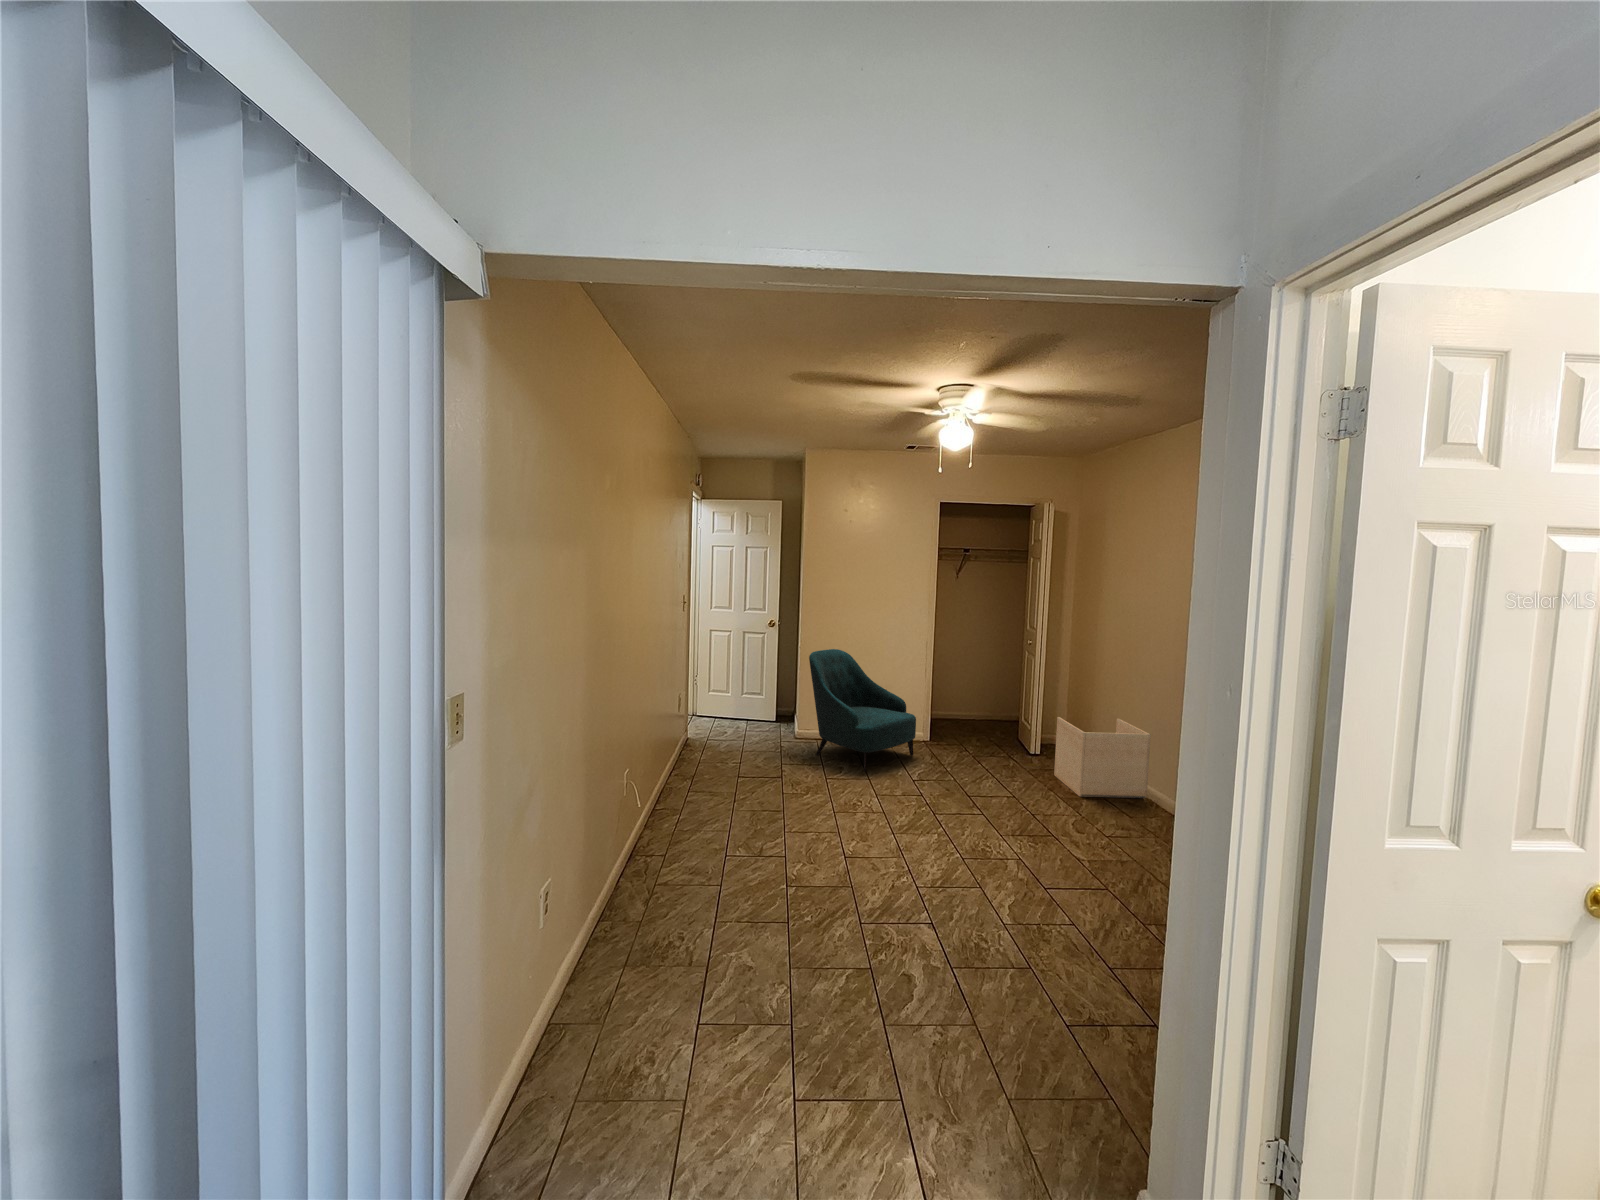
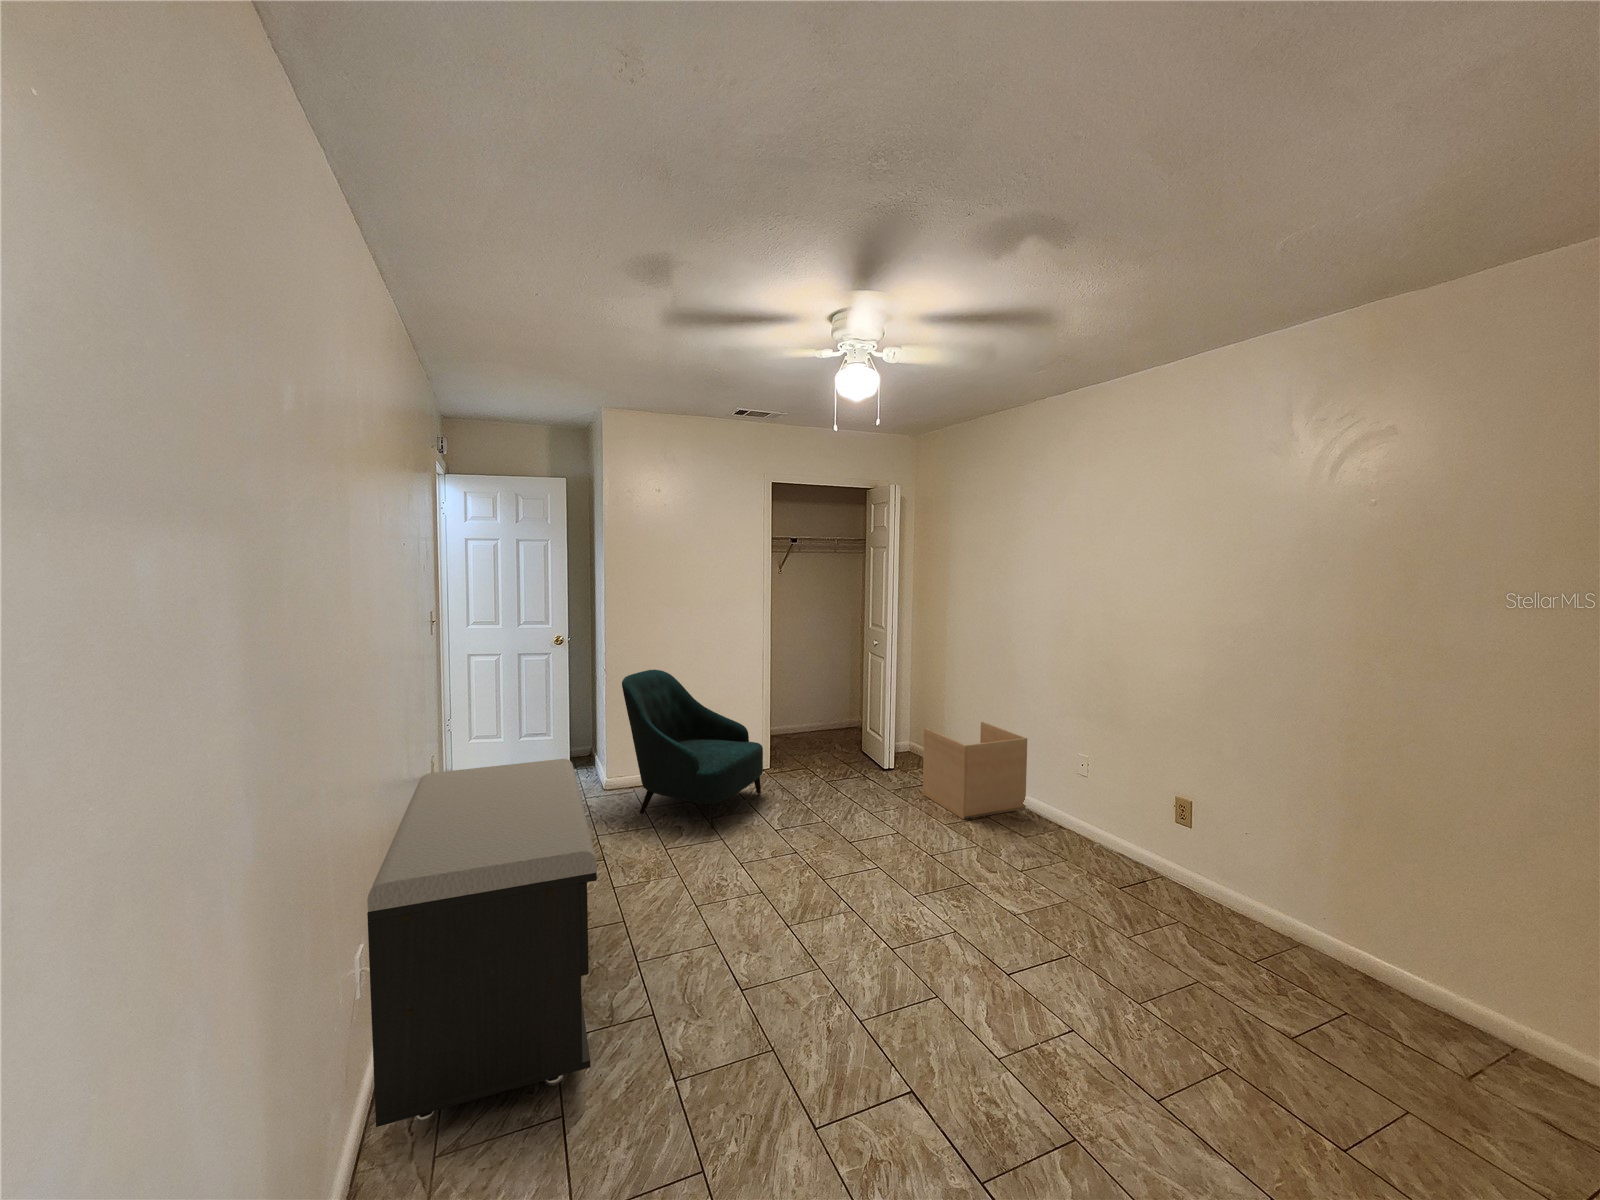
storage bench: none [629,692,756,873] -> present [367,759,597,1127]

